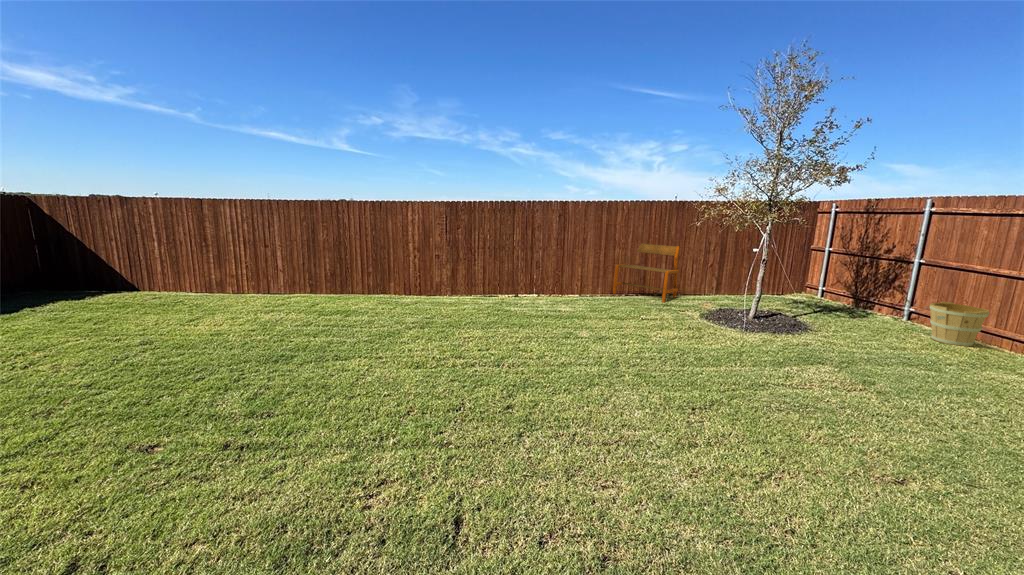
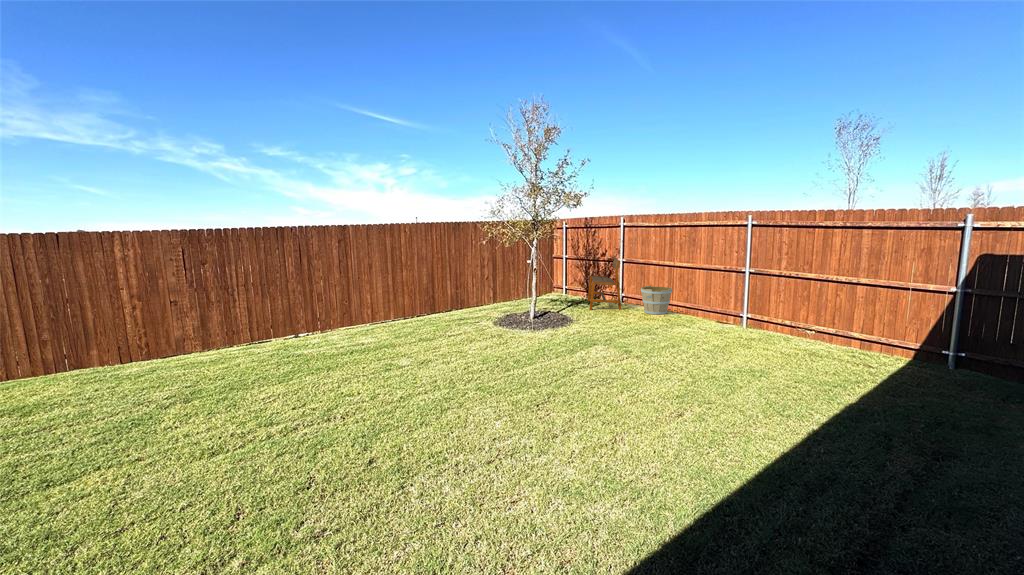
bench: present [613,244,680,303] -> present [588,258,622,310]

